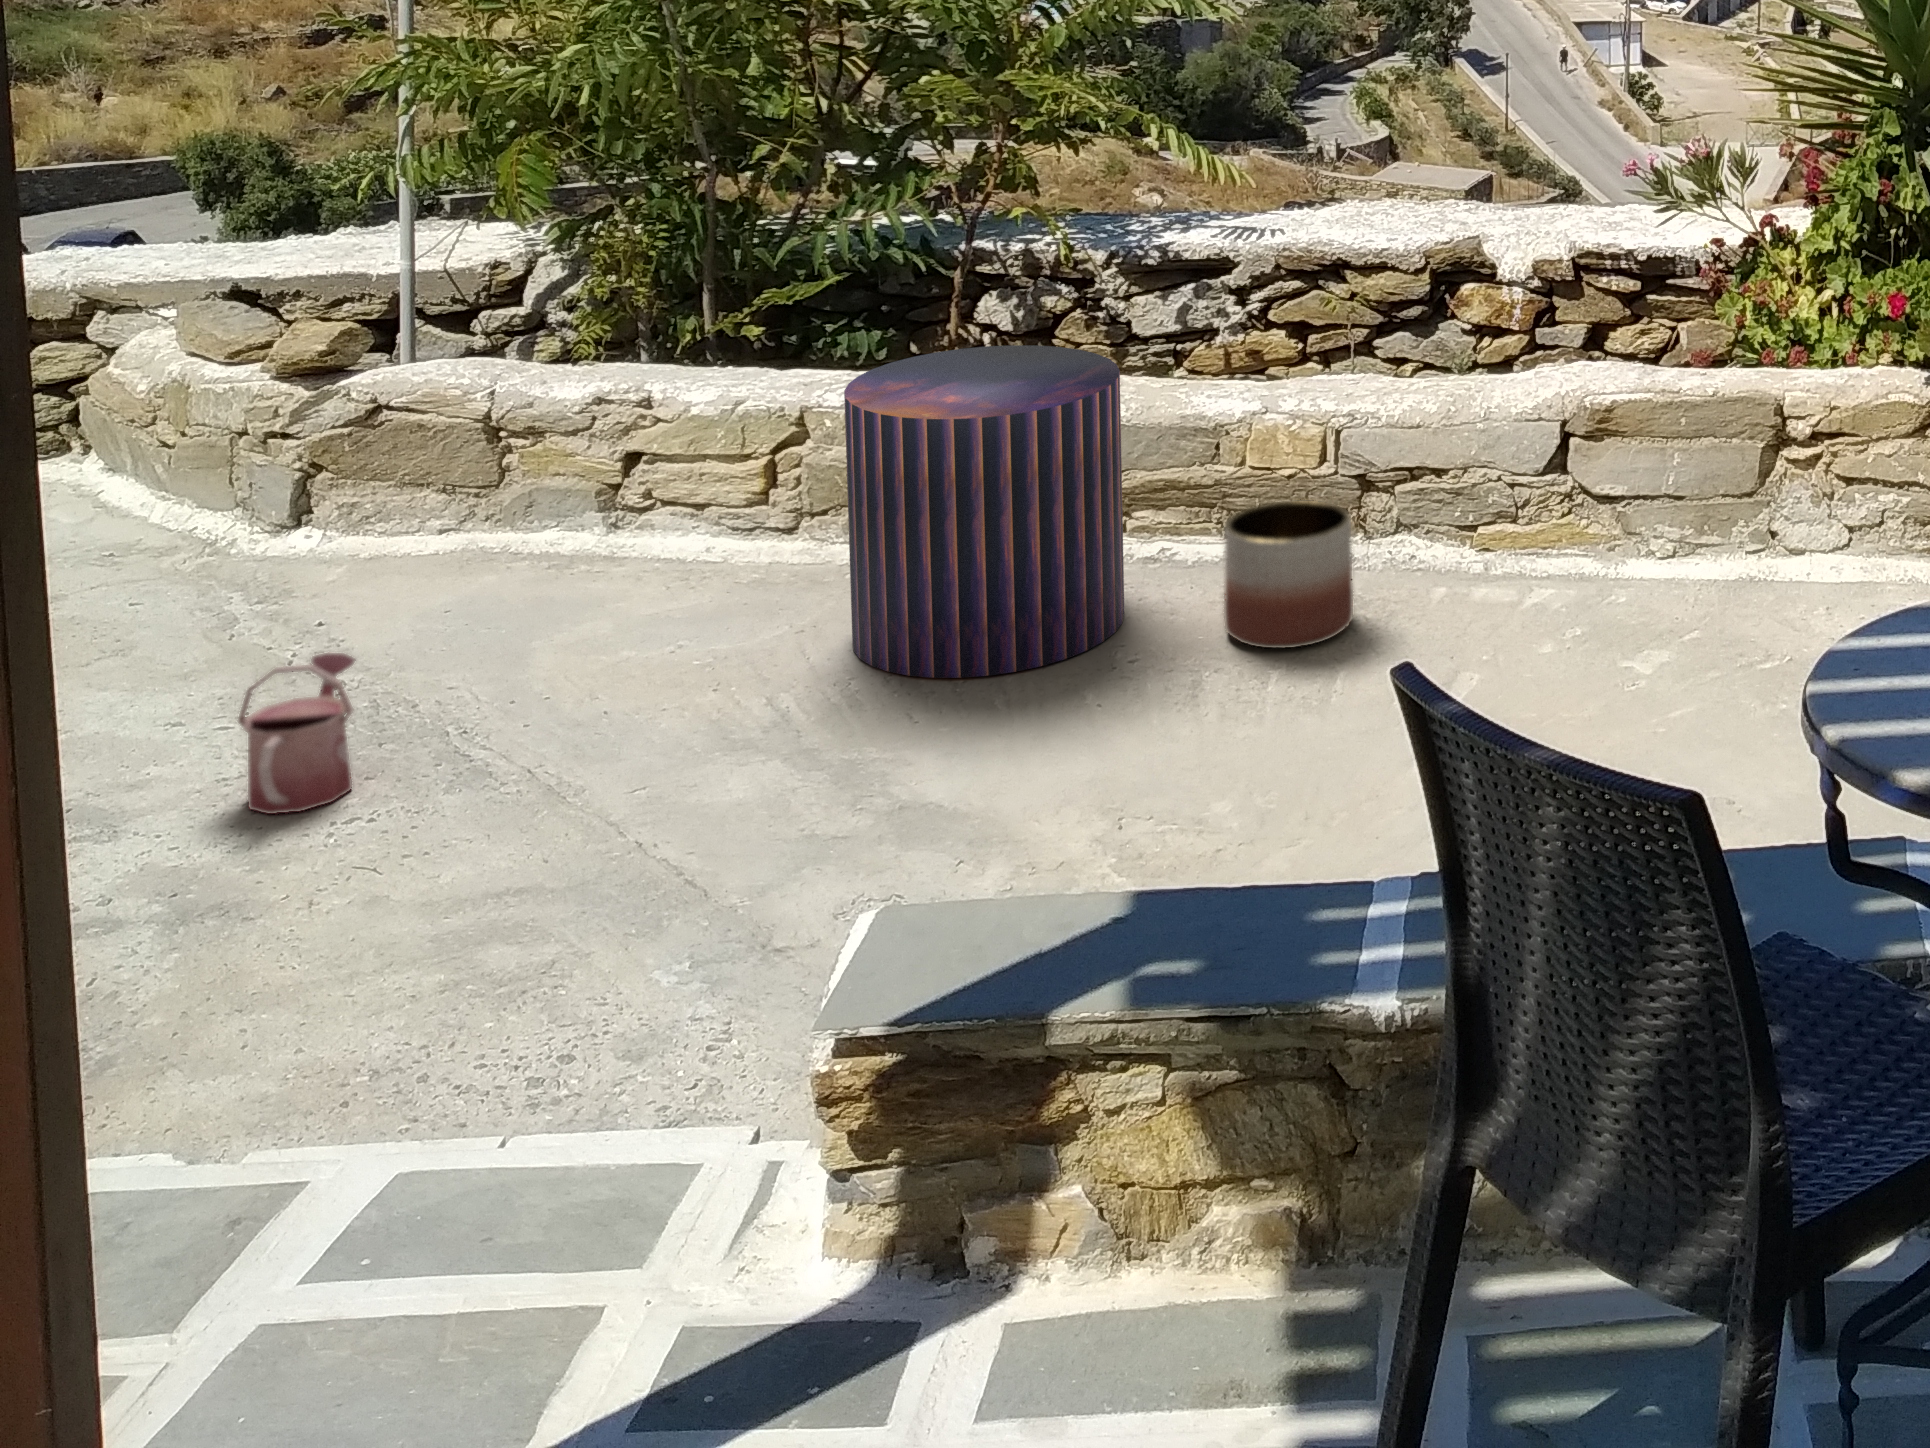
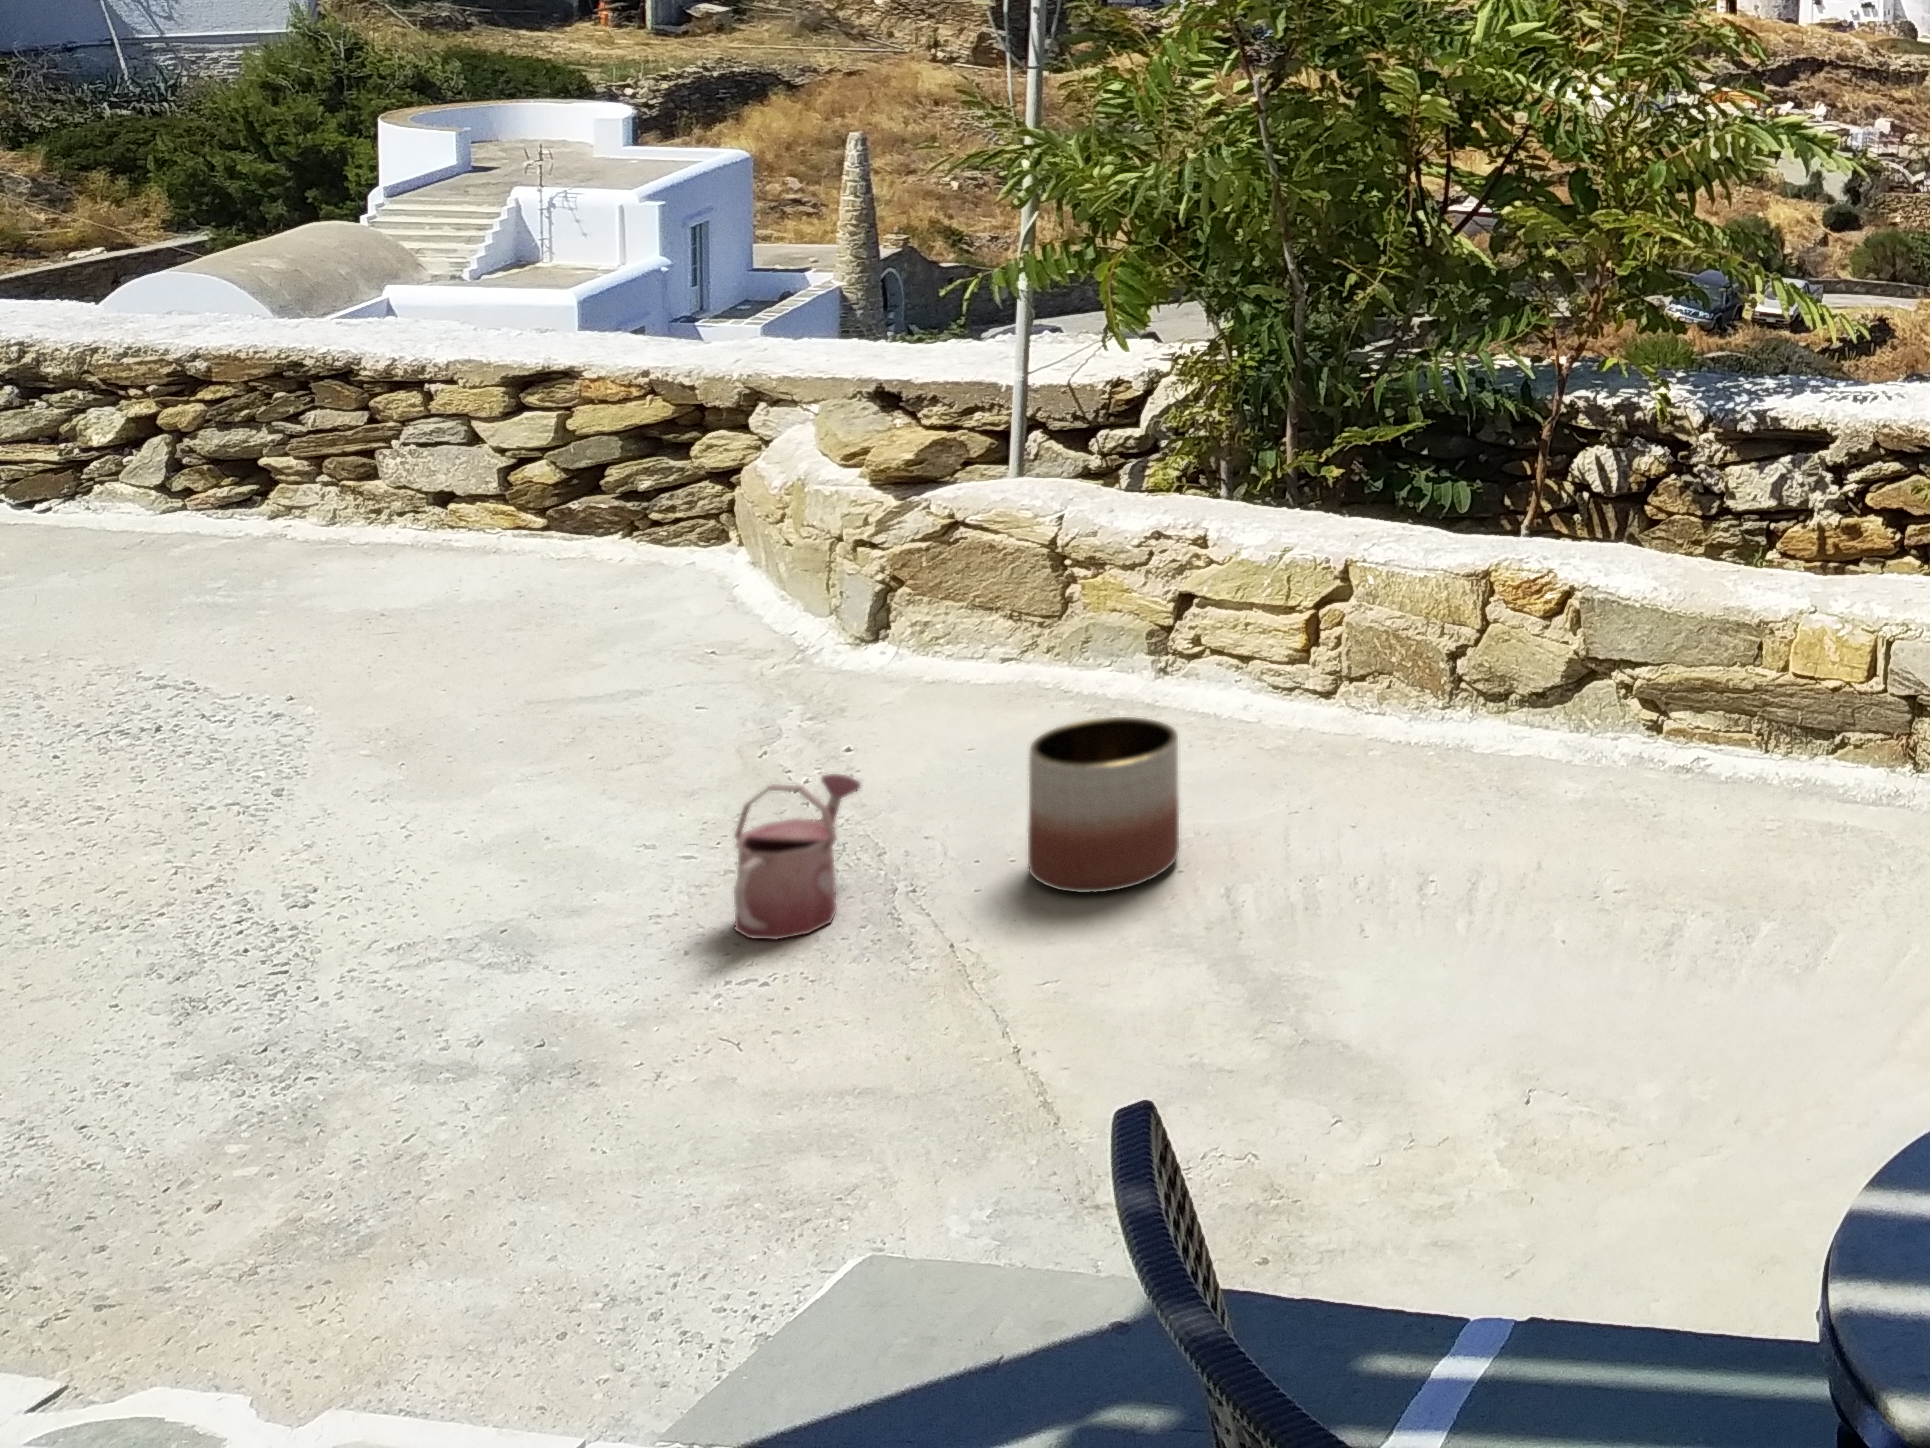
pouf: present [844,345,1124,678] -> none [1348,512,1634,880]
planter: present [1224,501,1353,648] -> present [1028,717,1179,892]

